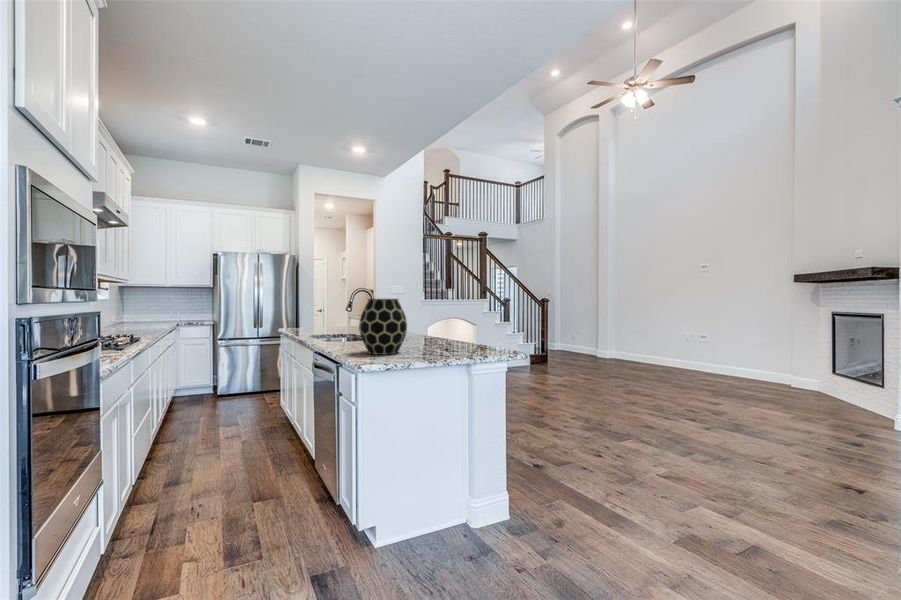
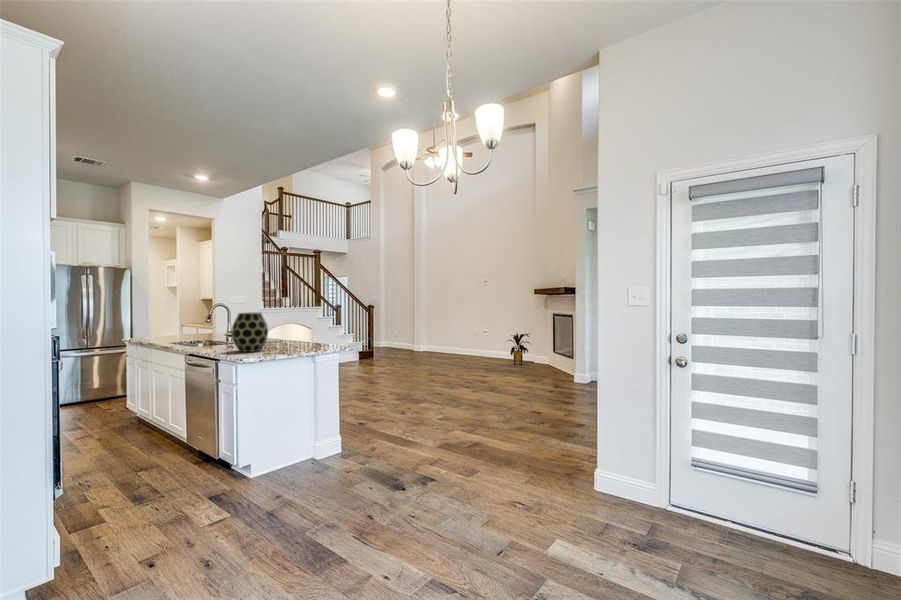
house plant: none [739,341,794,389] -> present [509,333,529,365]

